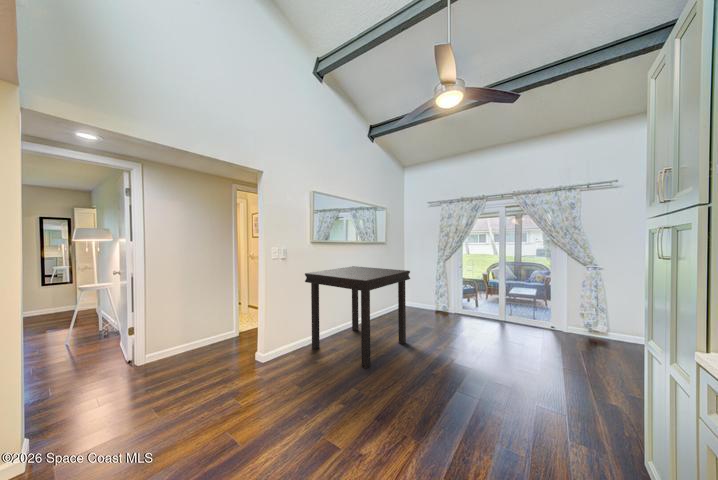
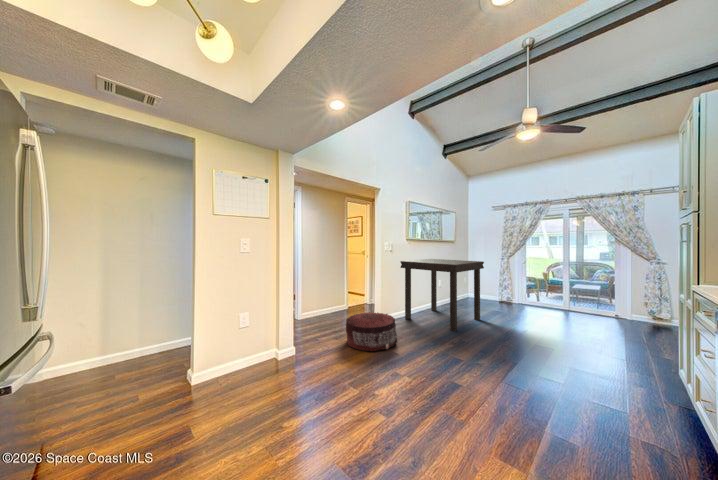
pouf: none [186,355,273,434] -> present [346,312,397,351]

